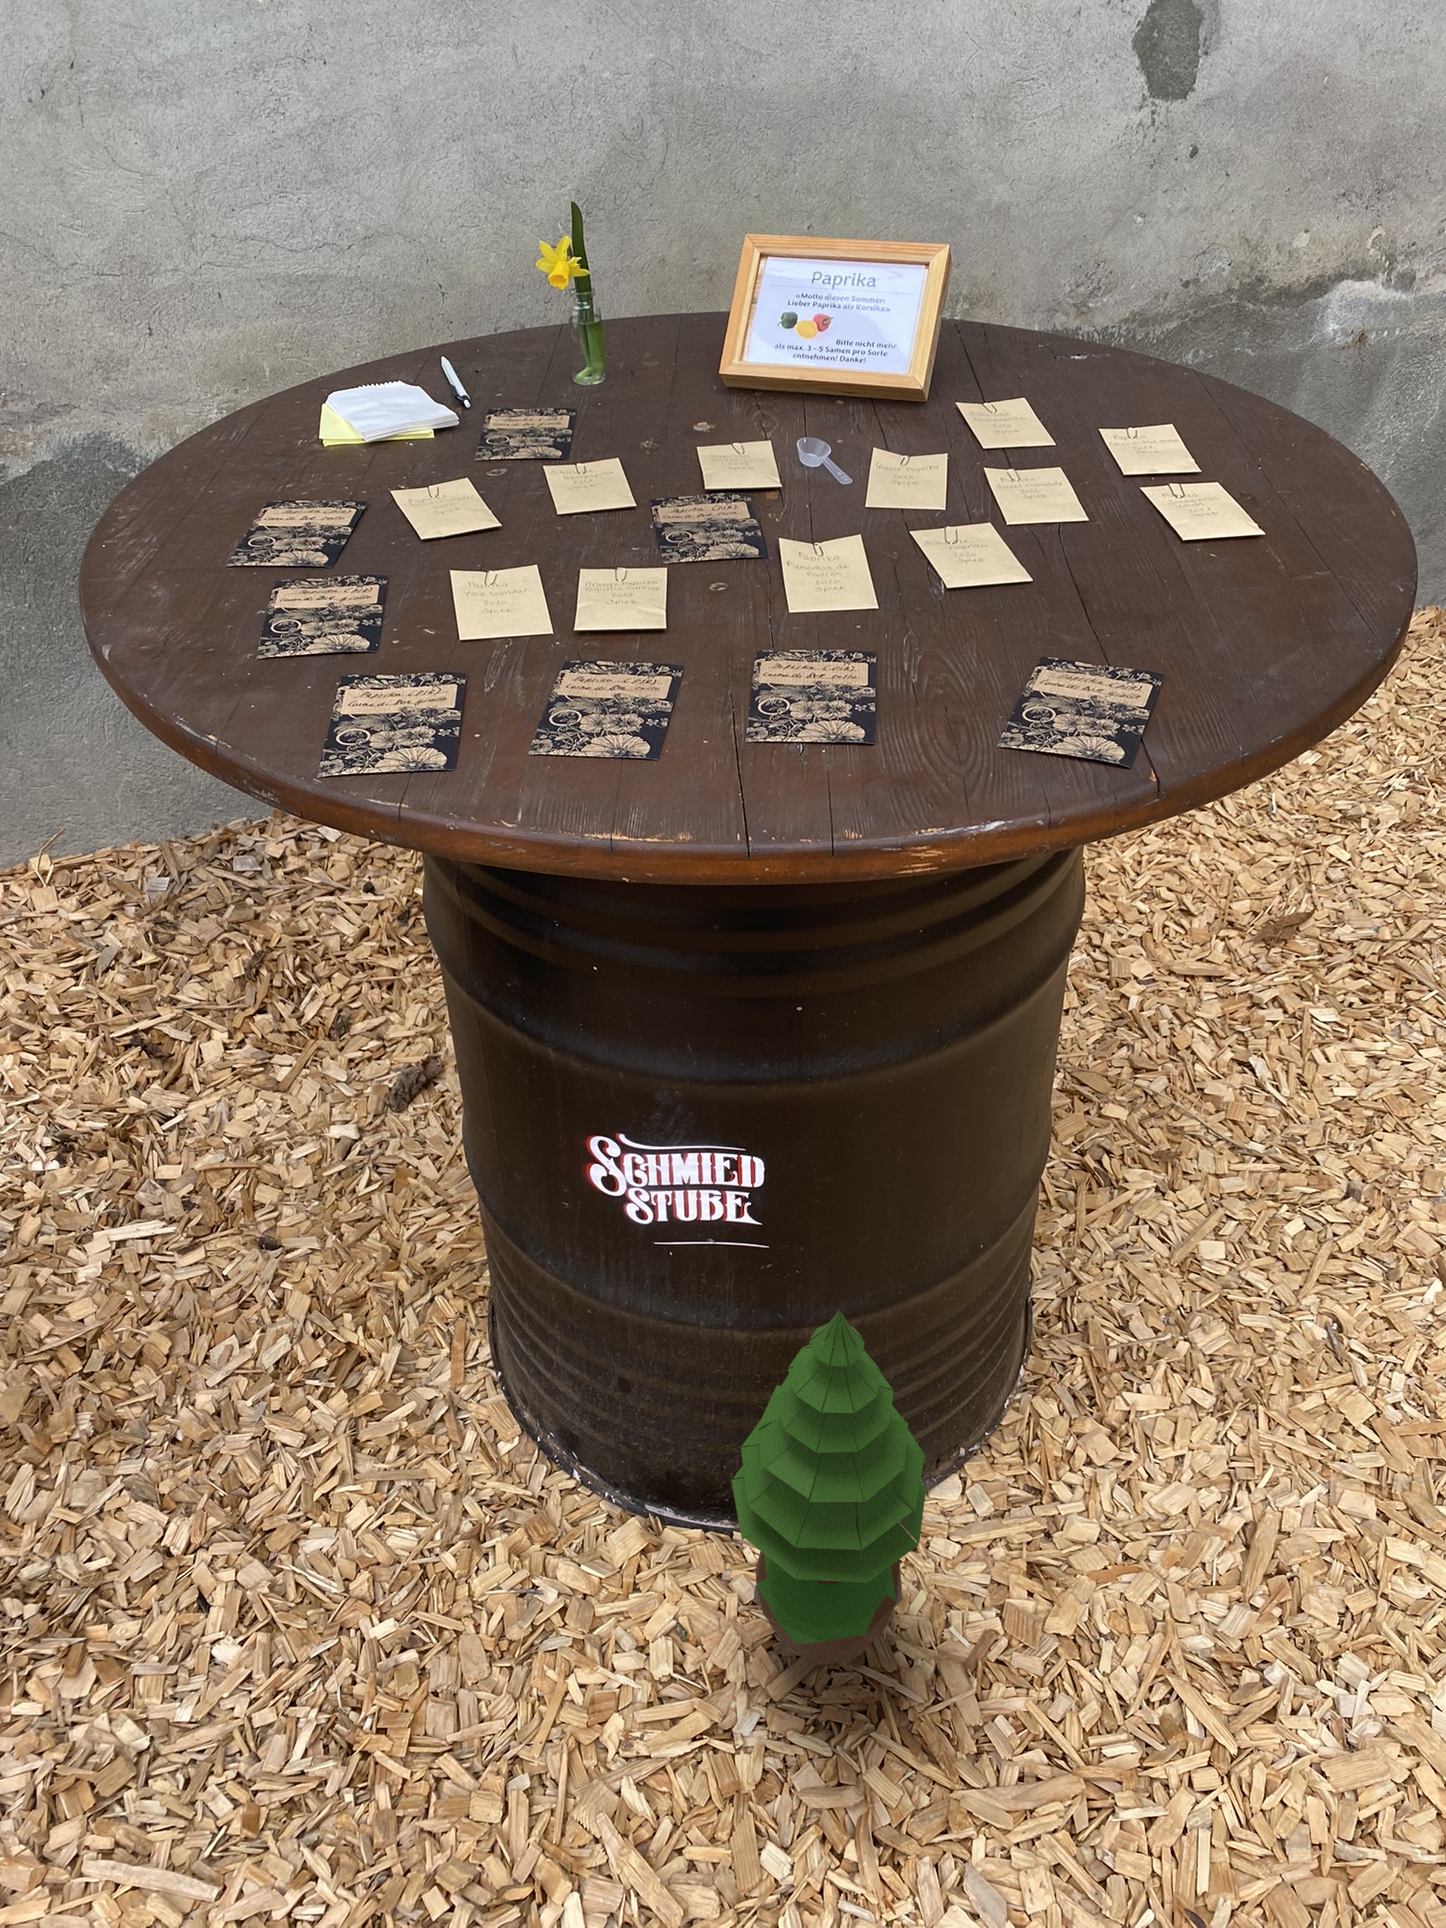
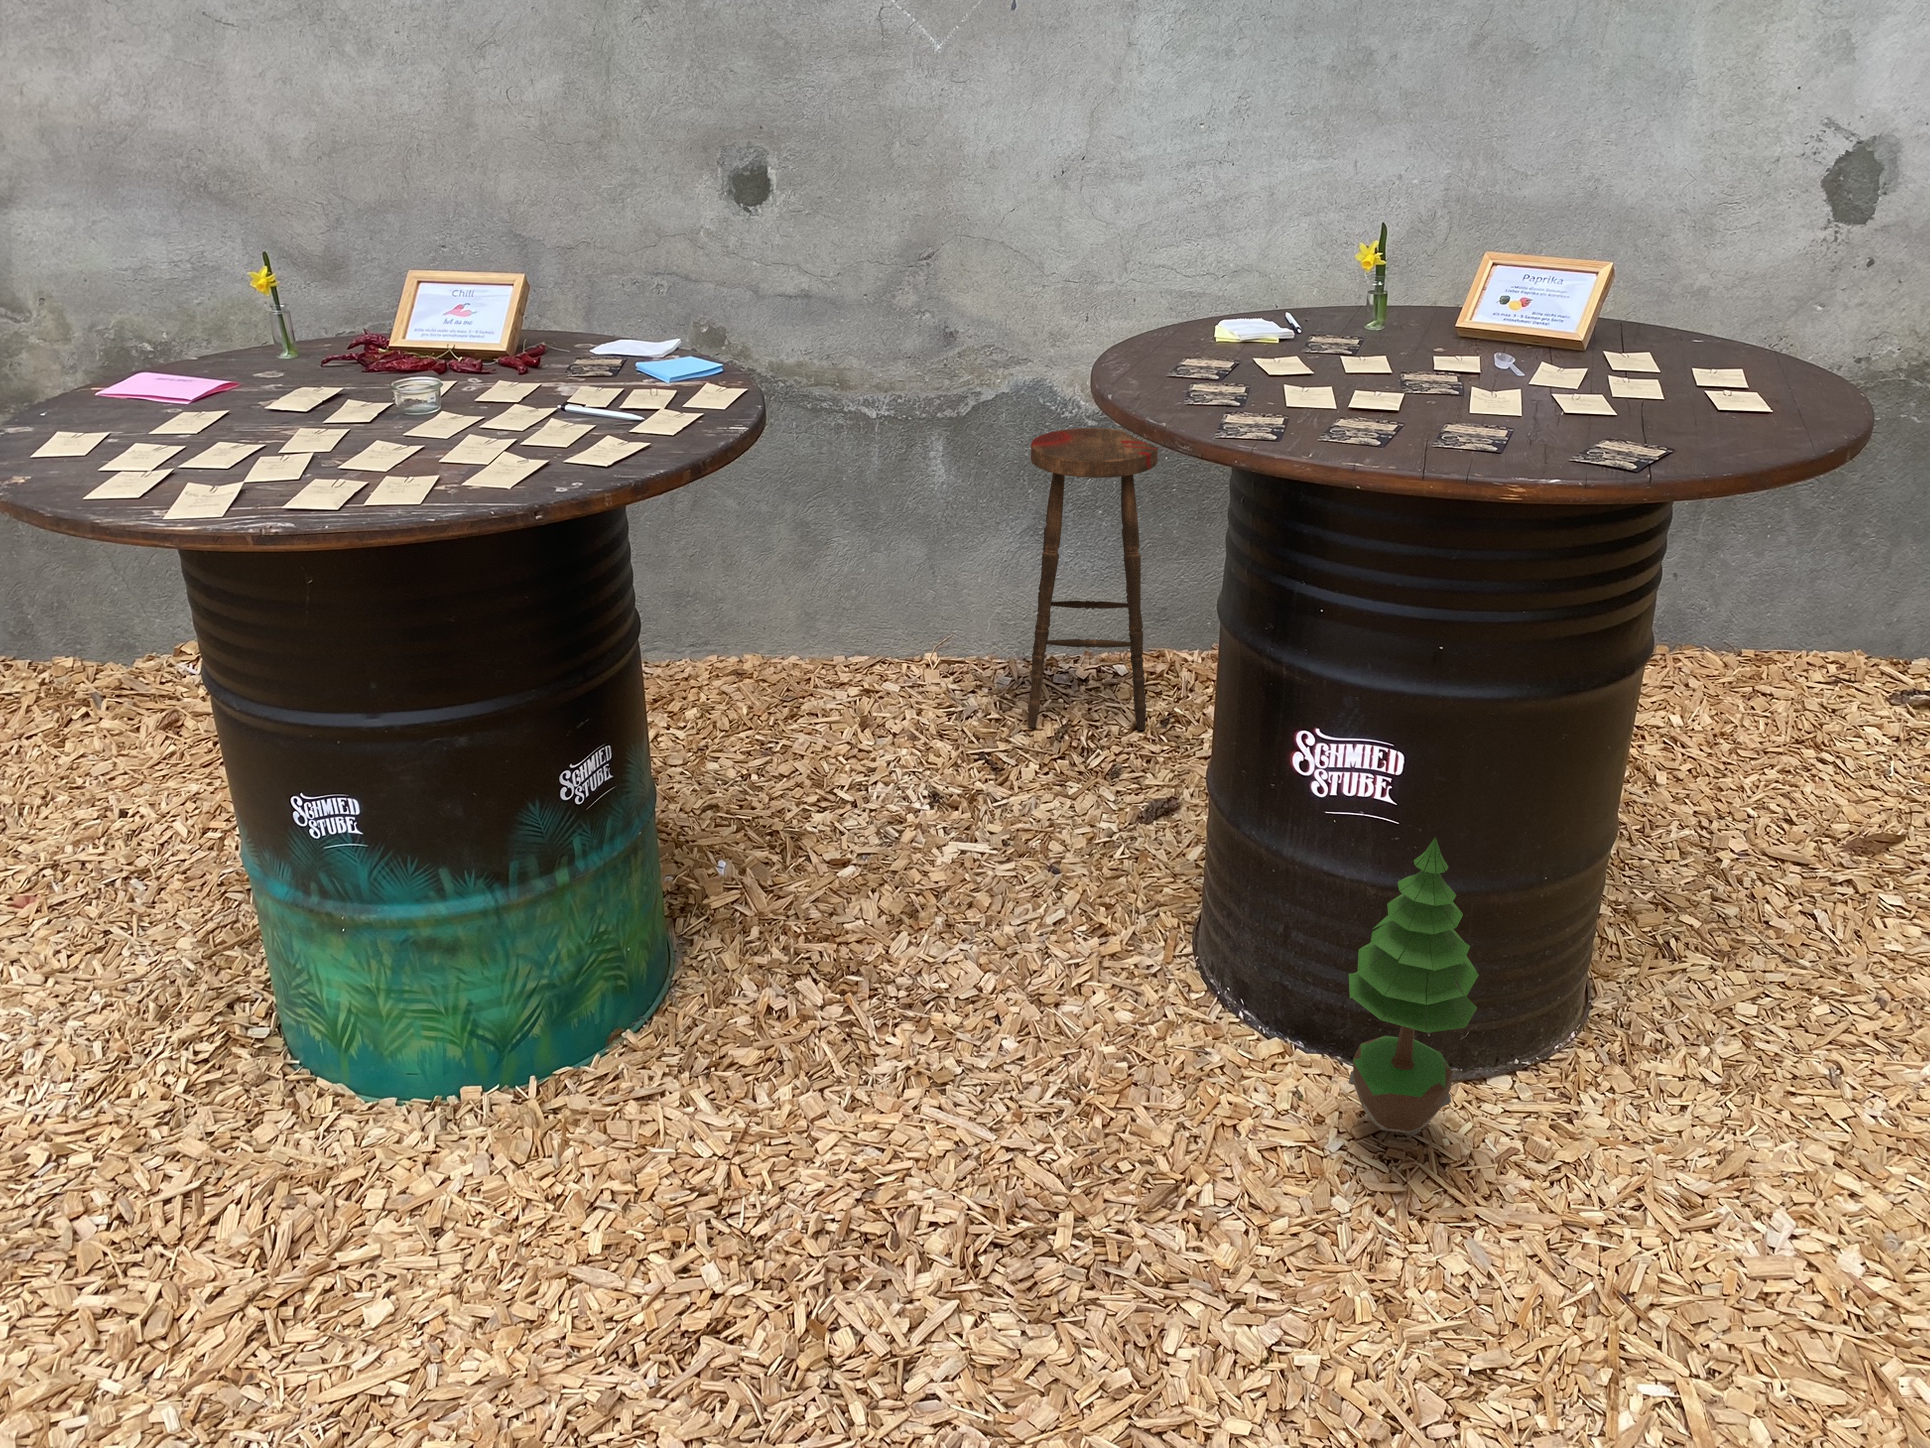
bar stool: none [99,505,375,967] -> present [1028,428,1158,730]

